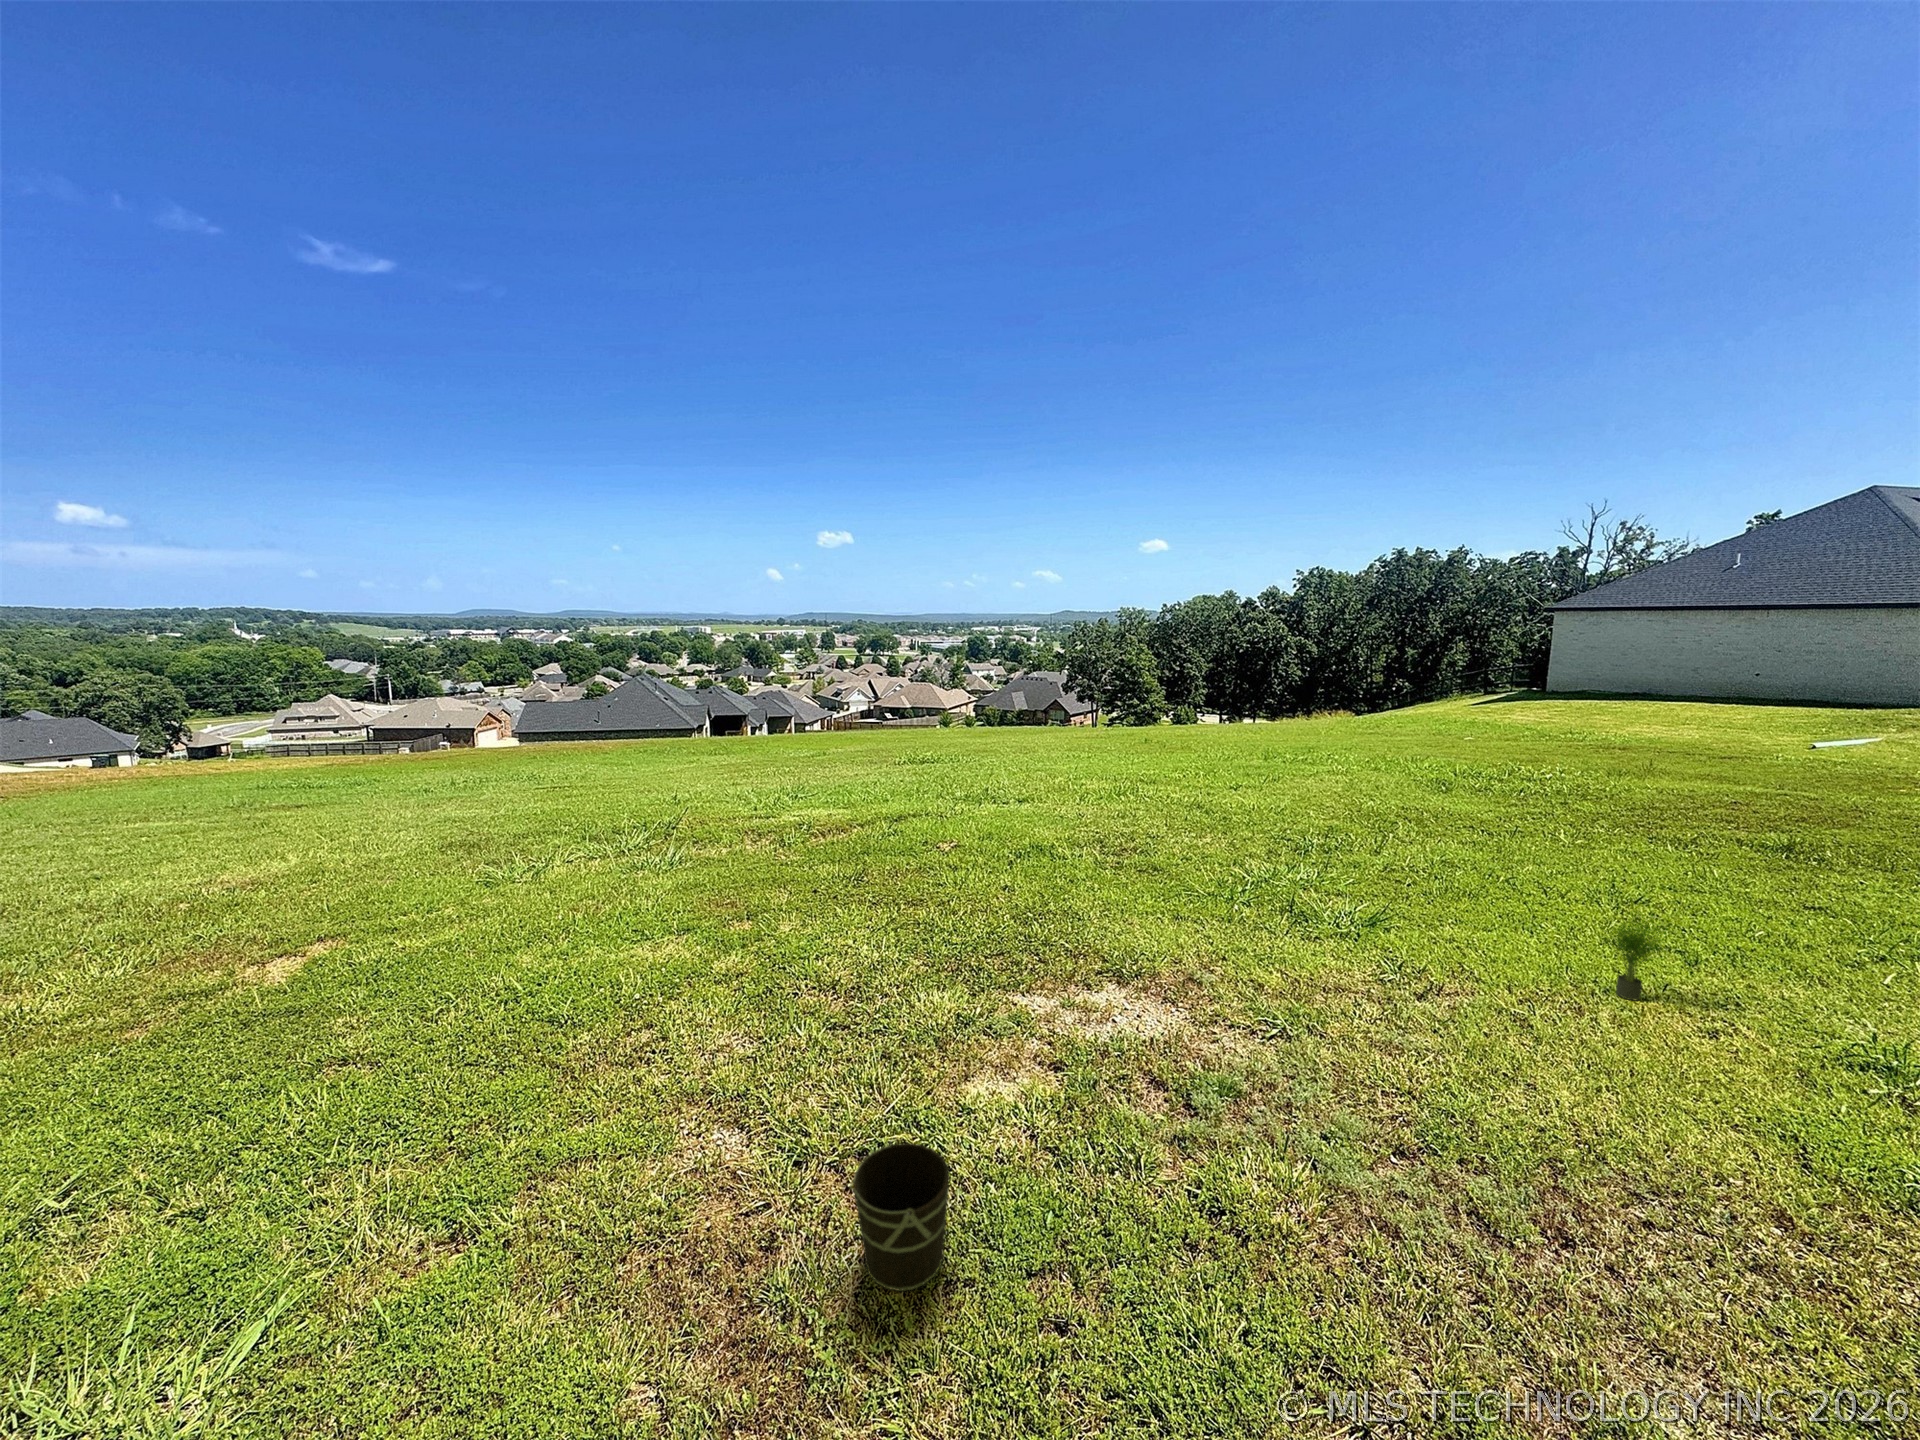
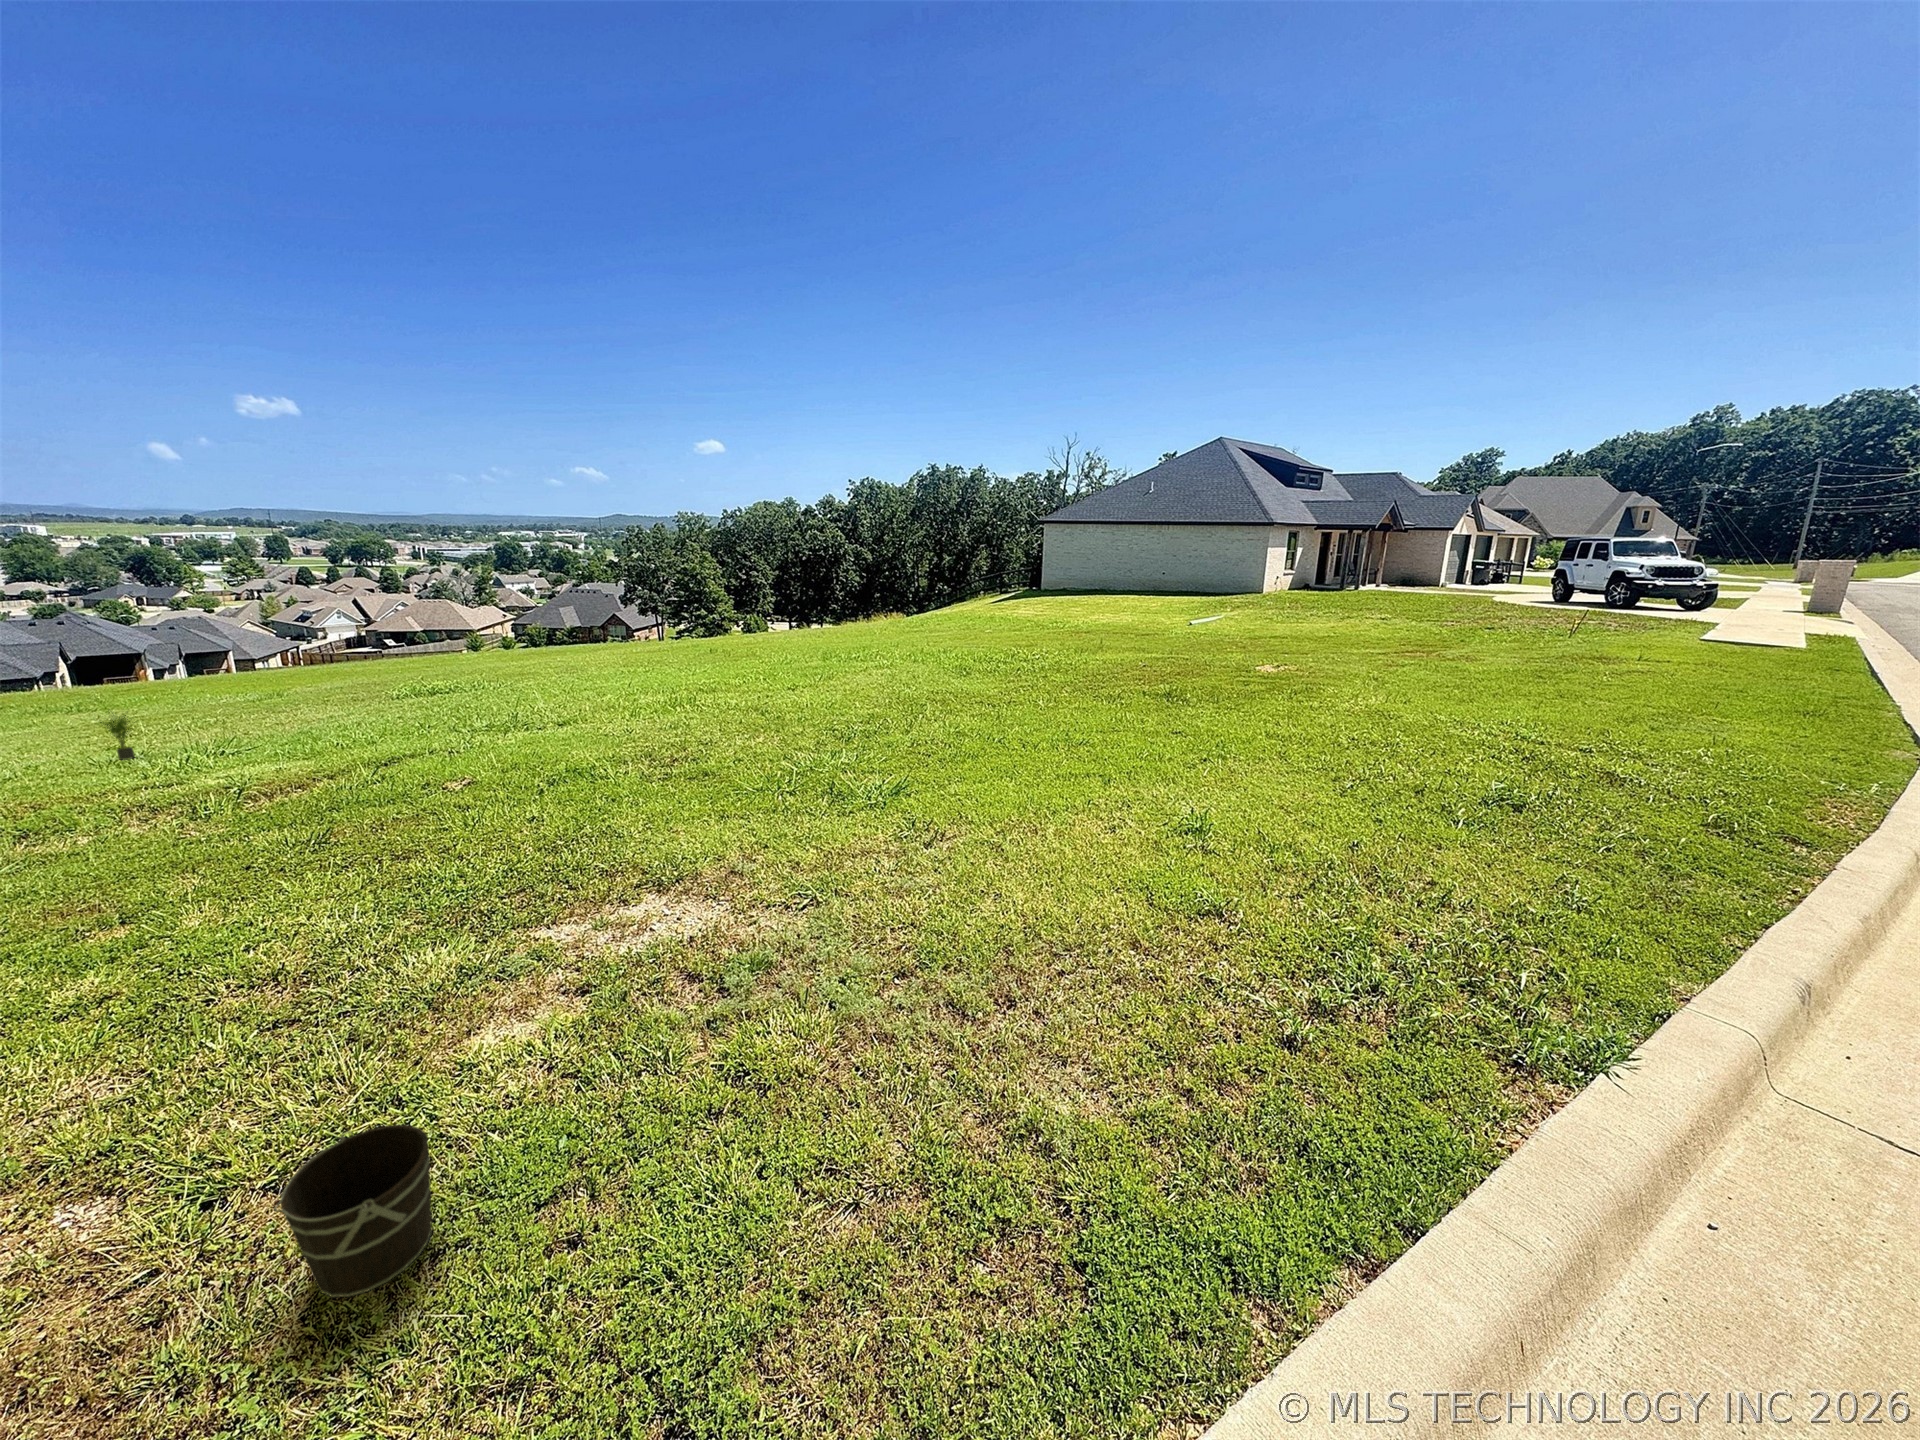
potted plant: present [1605,912,1661,1001] -> present [100,712,135,760]

